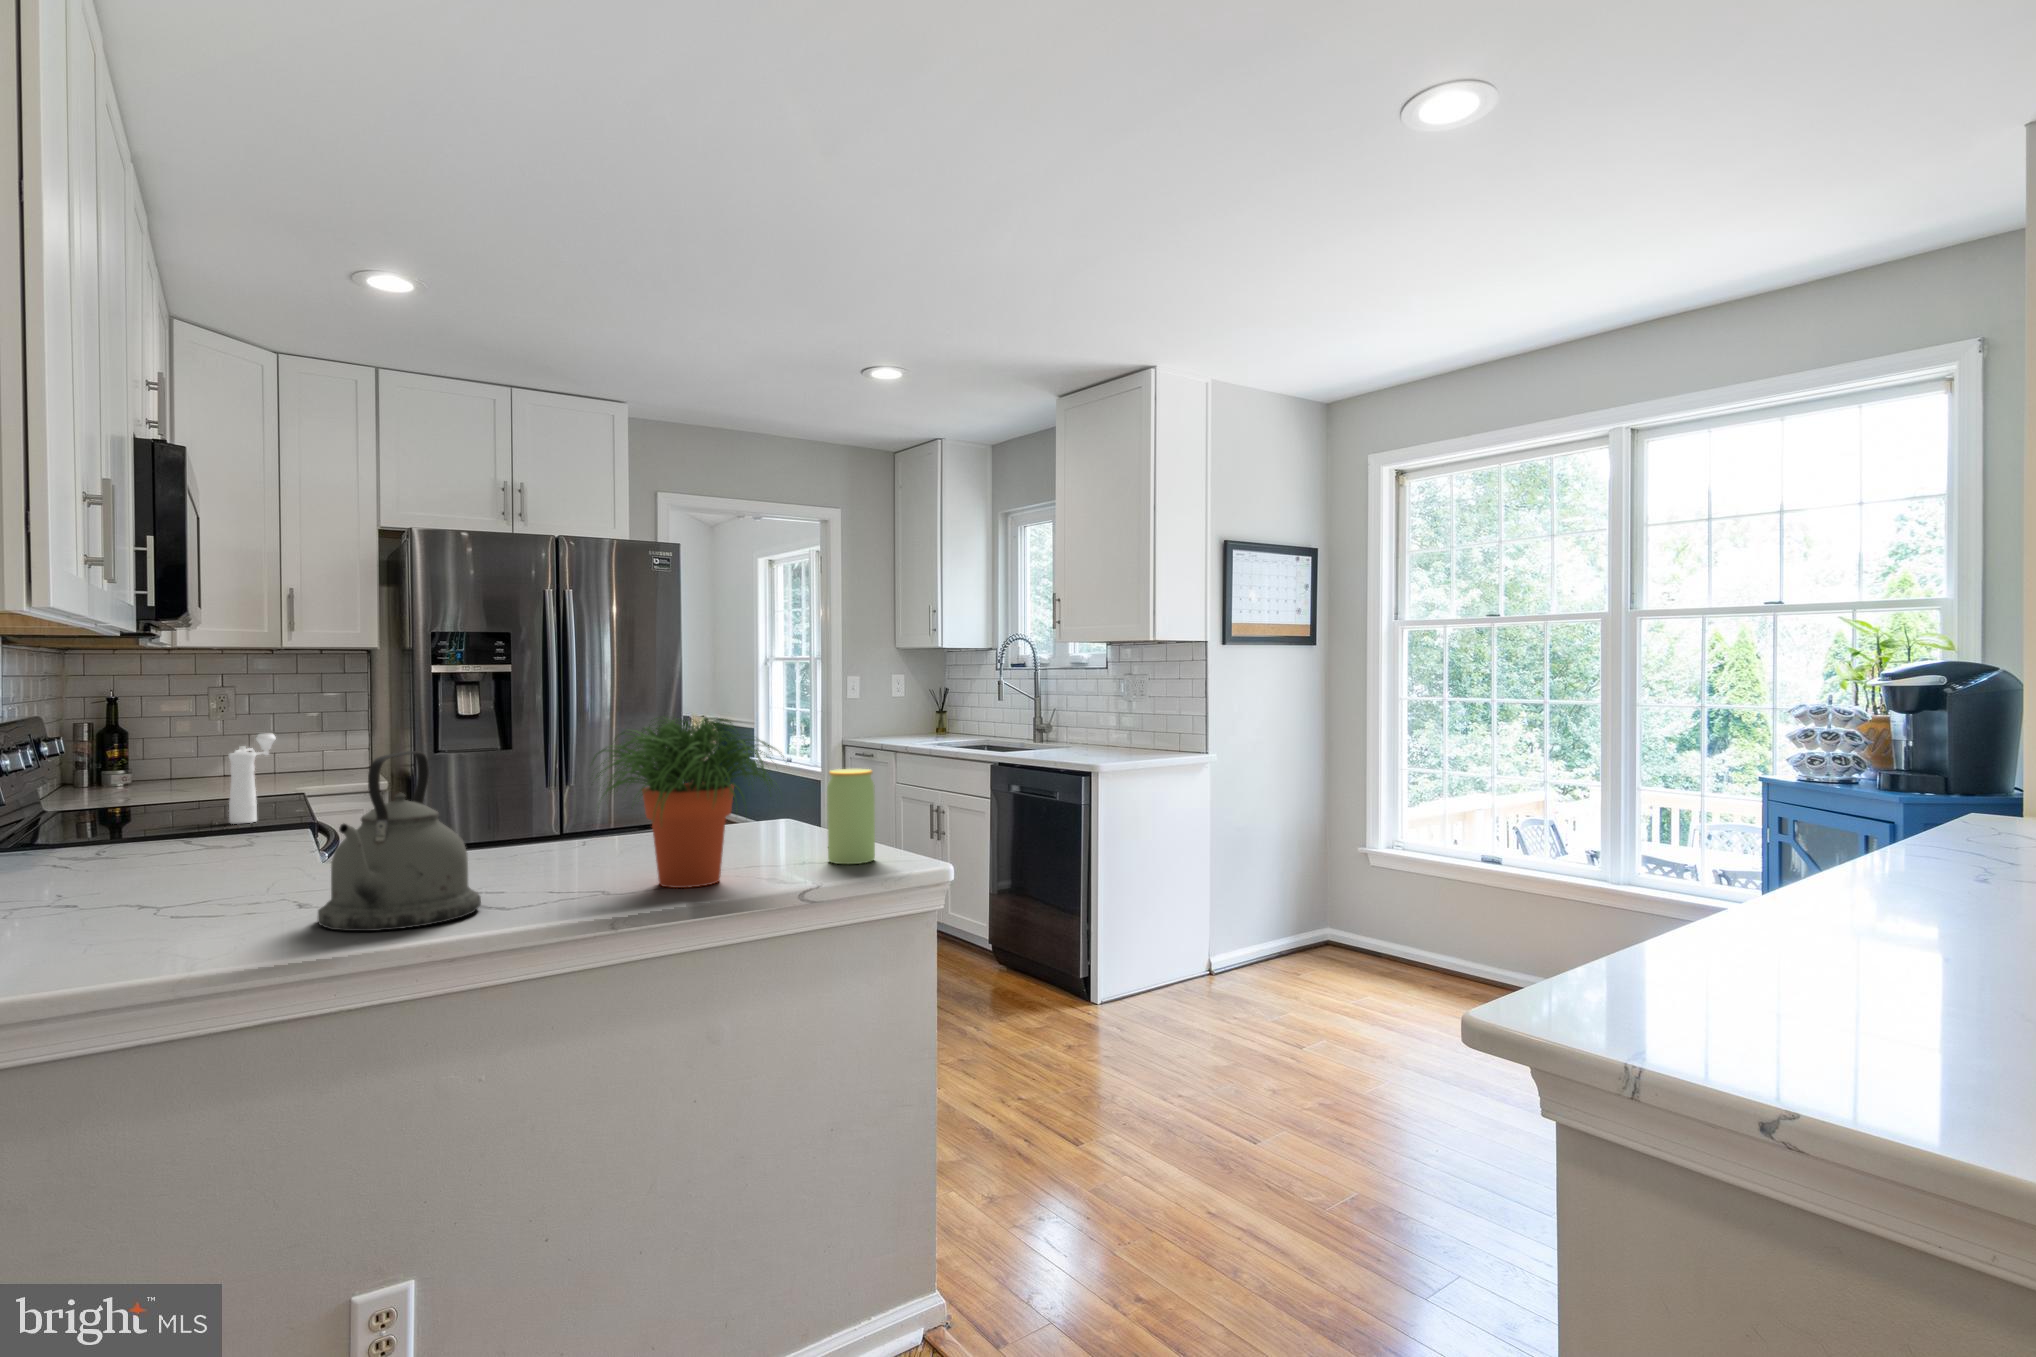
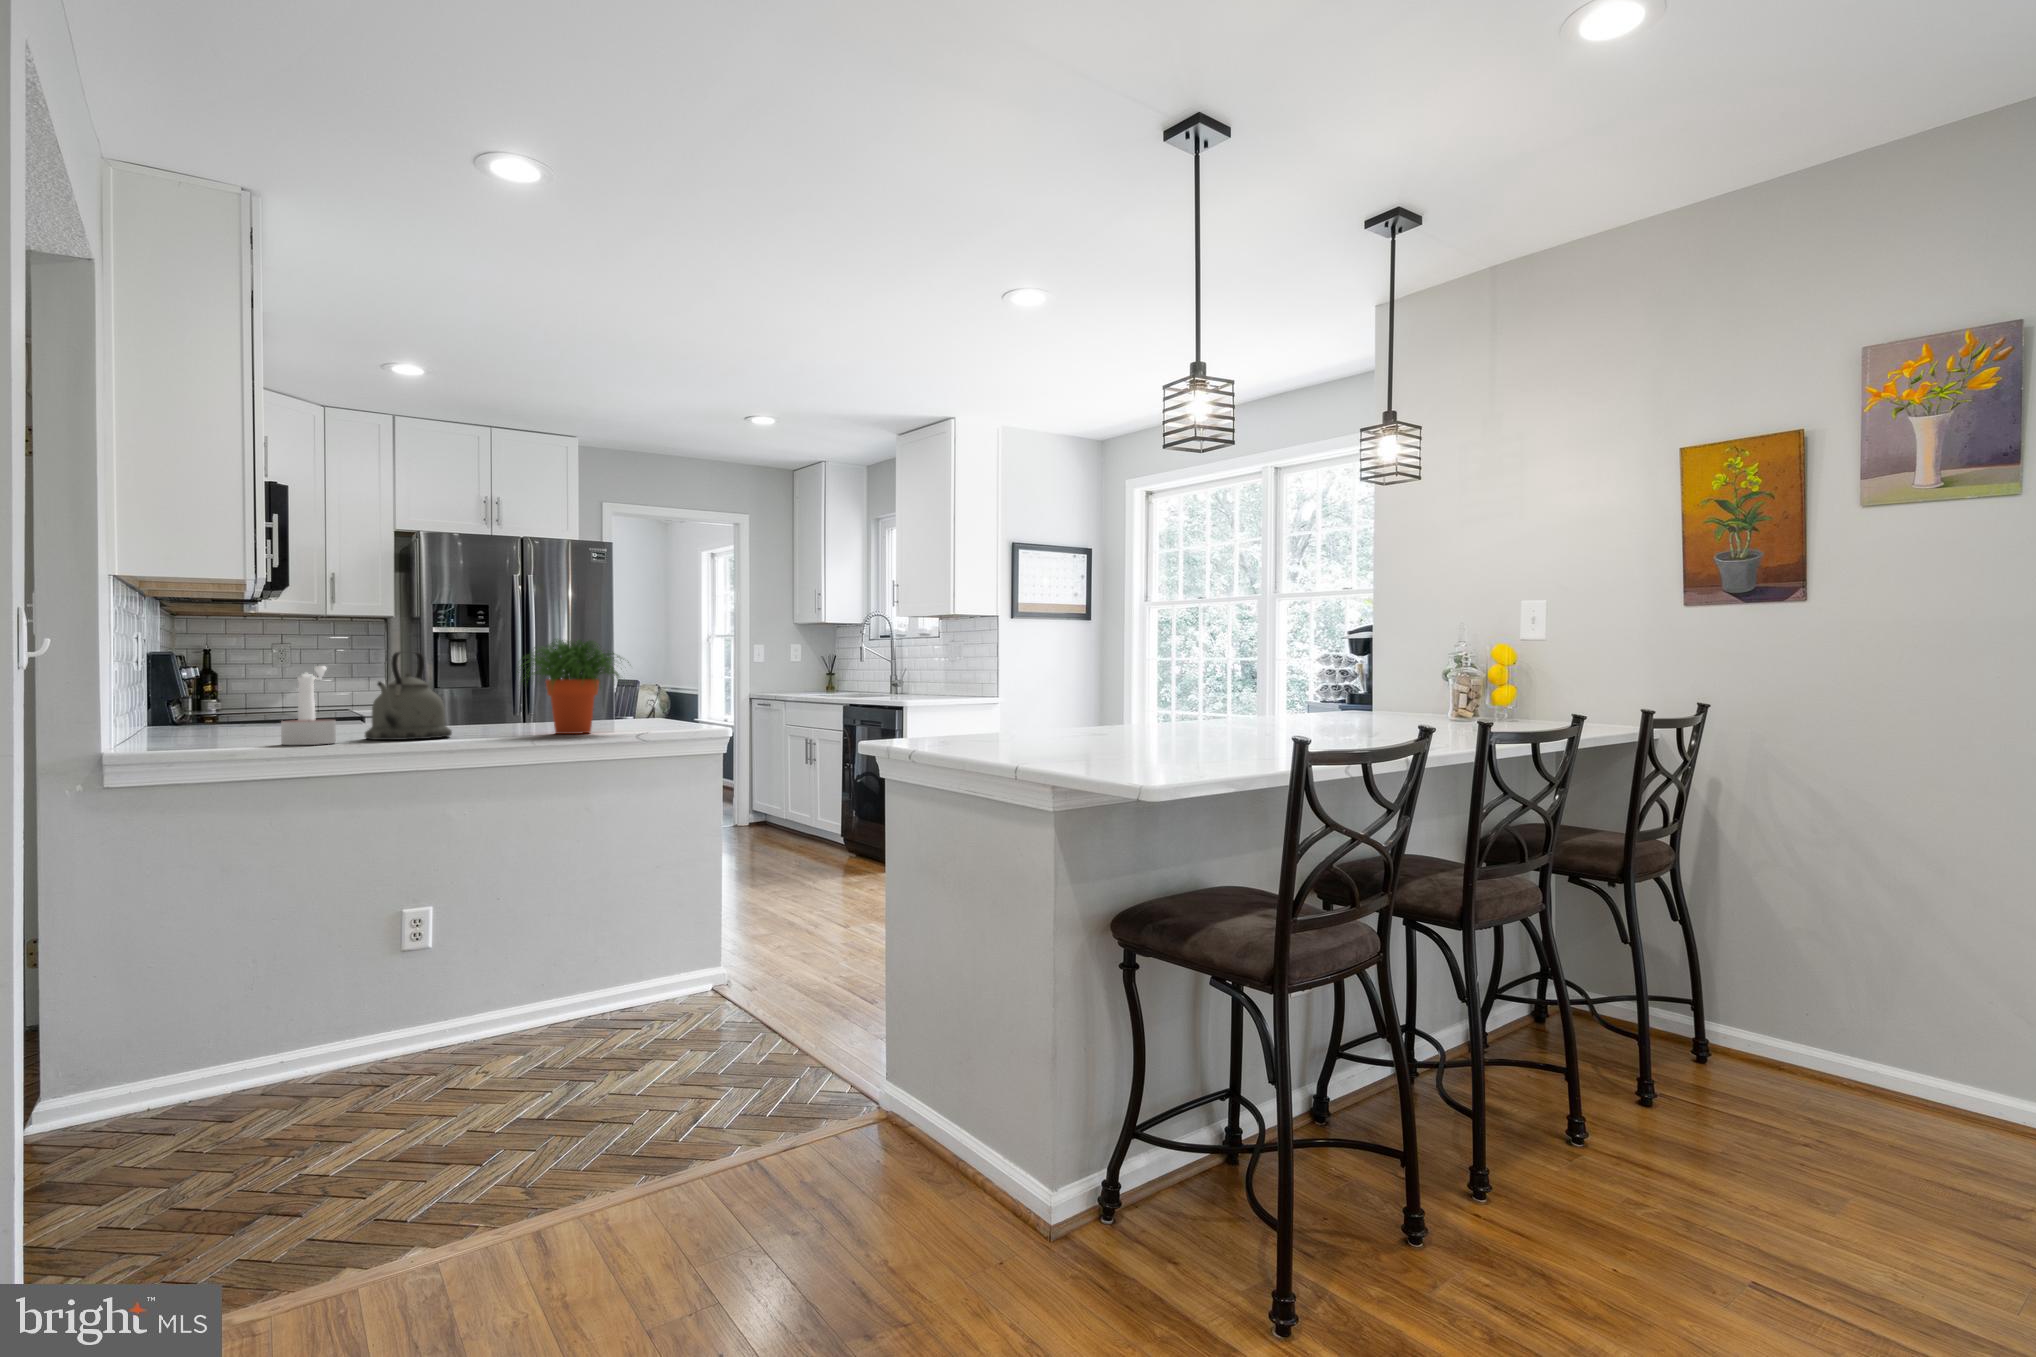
jar: present [827,769,875,864] -> none [662,676,691,730]
candle: none [138,905,255,974] -> present [281,719,336,745]

